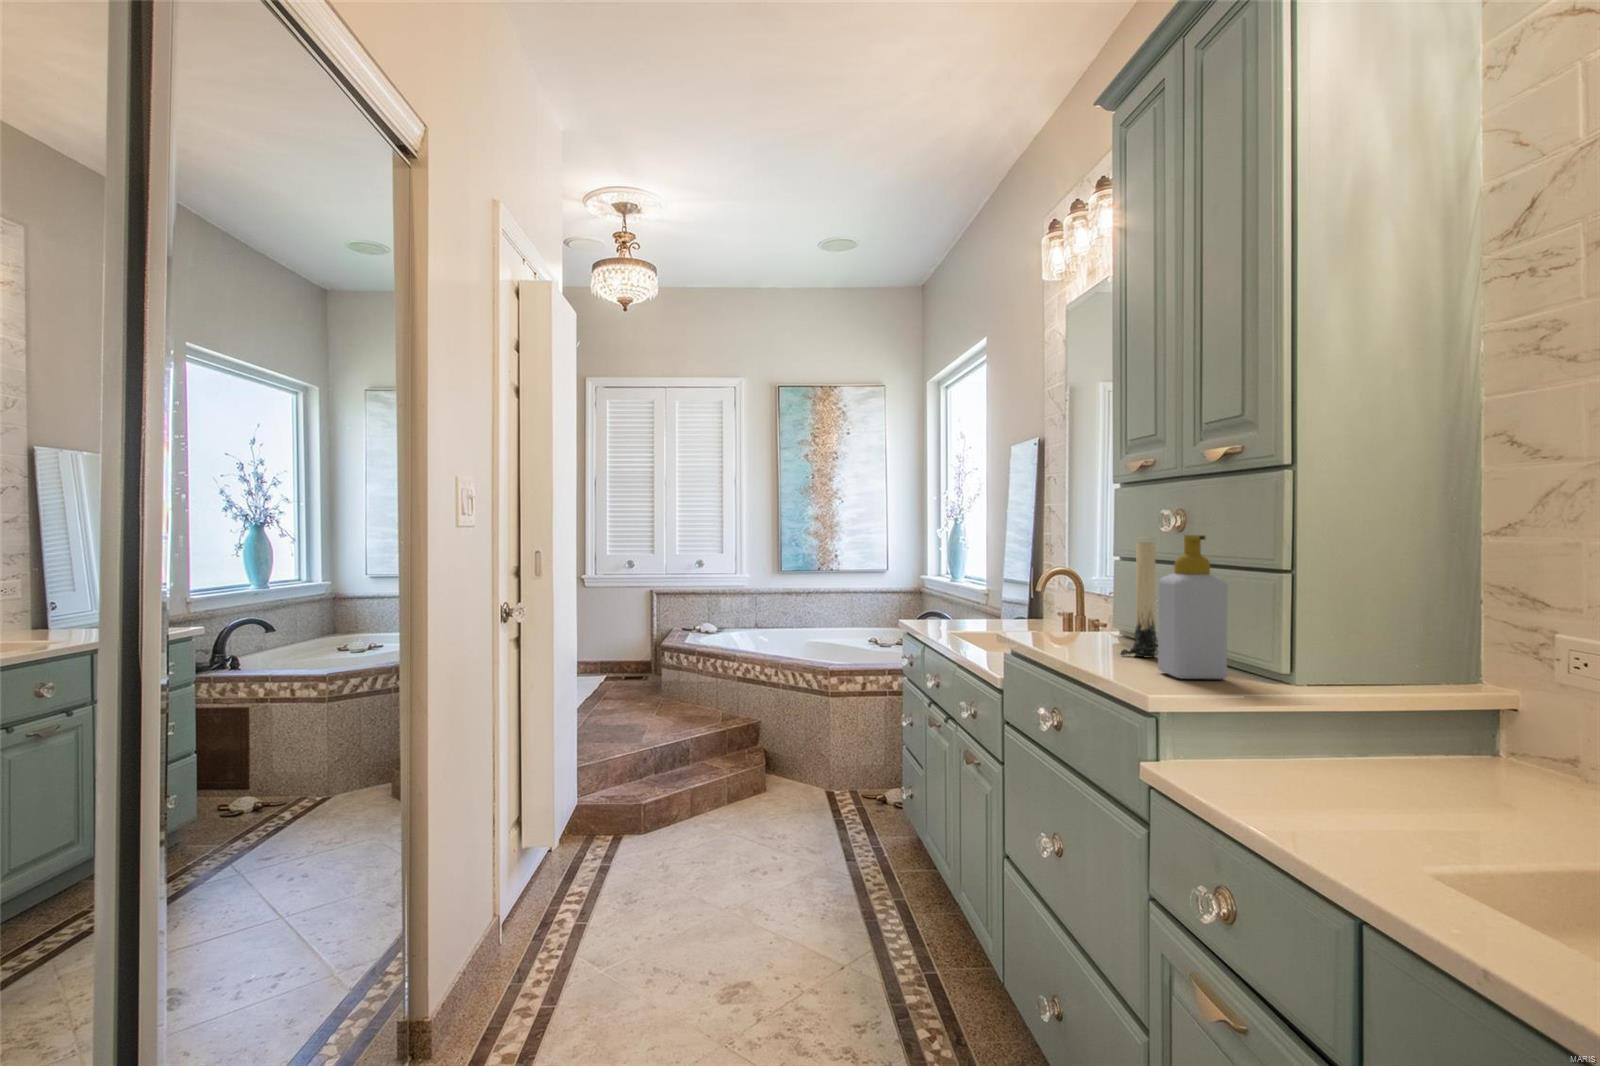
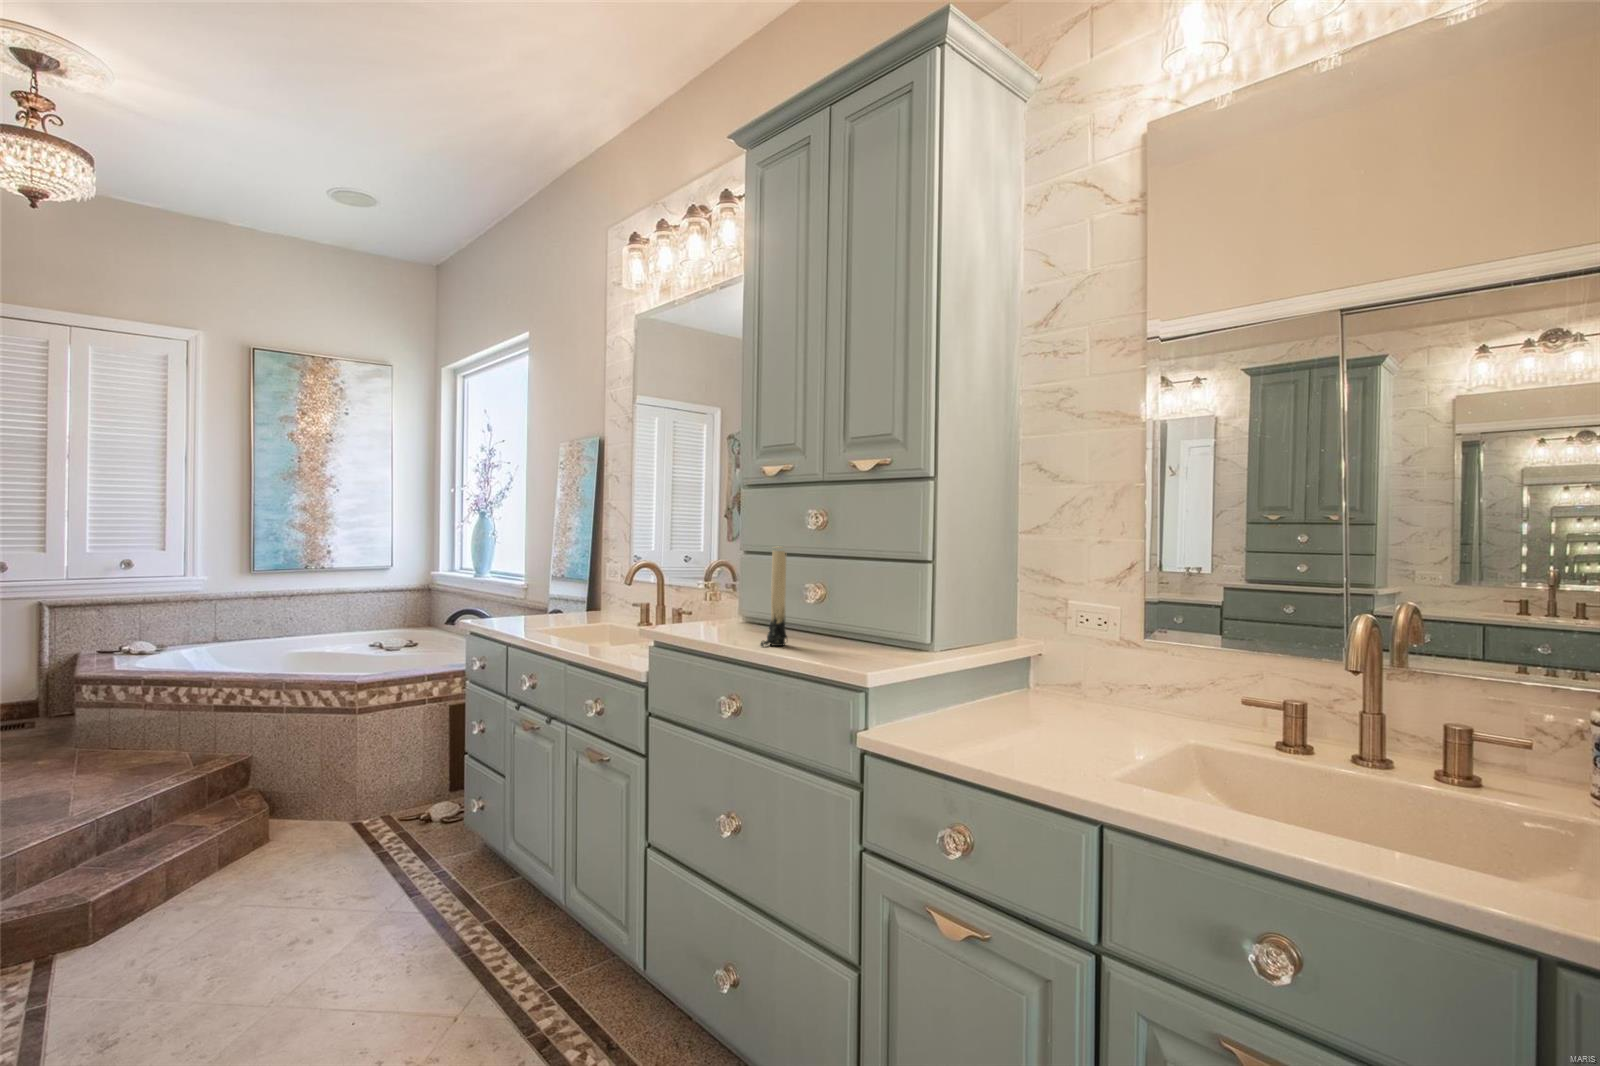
soap bottle: present [1158,535,1228,679] -> none [814,548,867,664]

